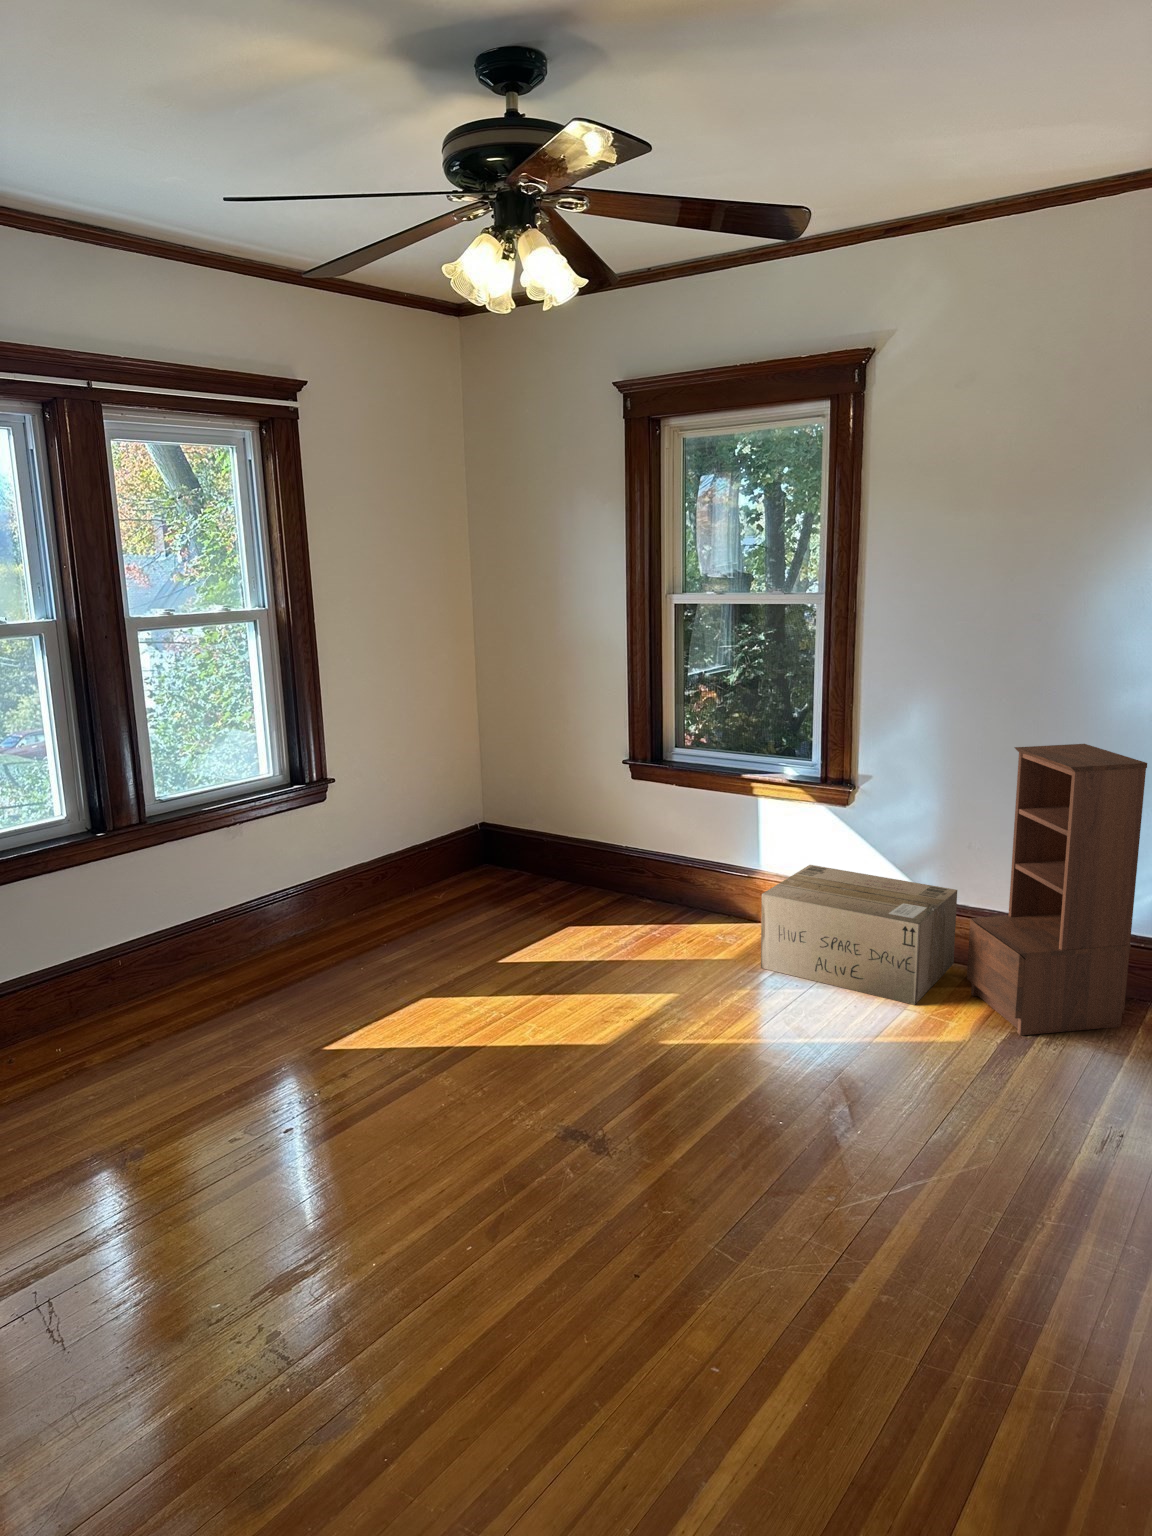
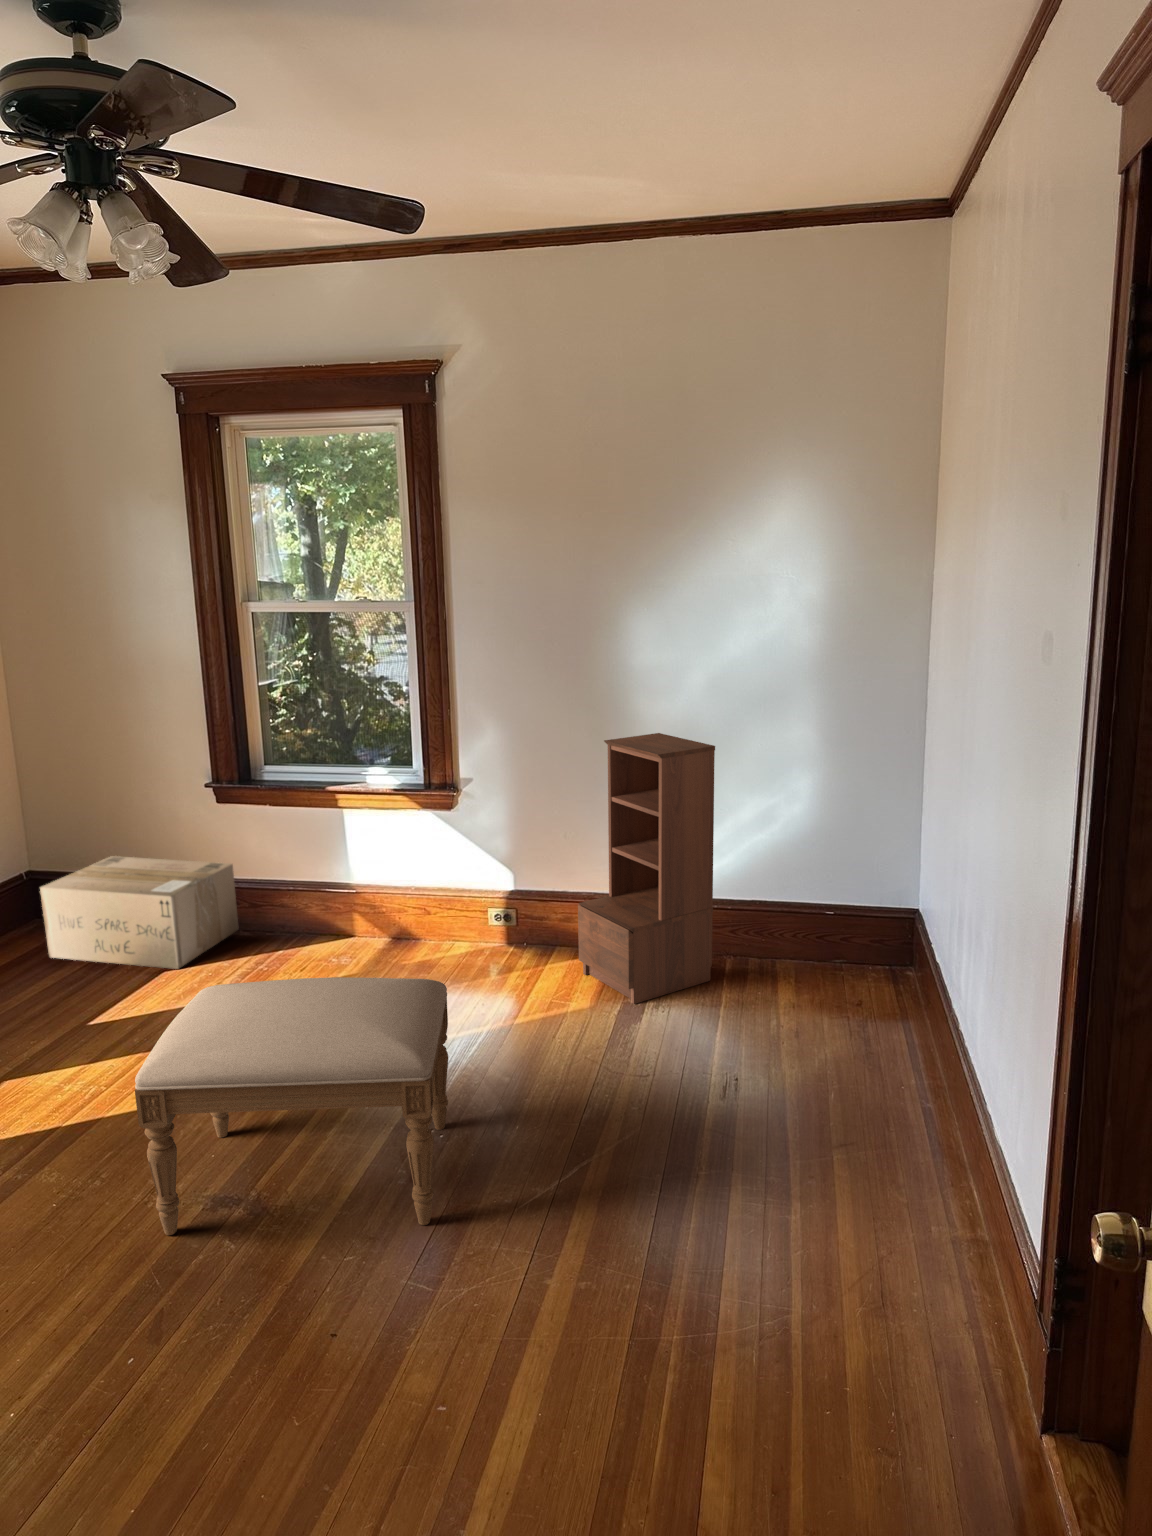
cardboard box: present [761,865,957,1005] -> present [40,856,238,969]
ottoman: none [504,941,797,1201] -> present [135,977,448,1235]

